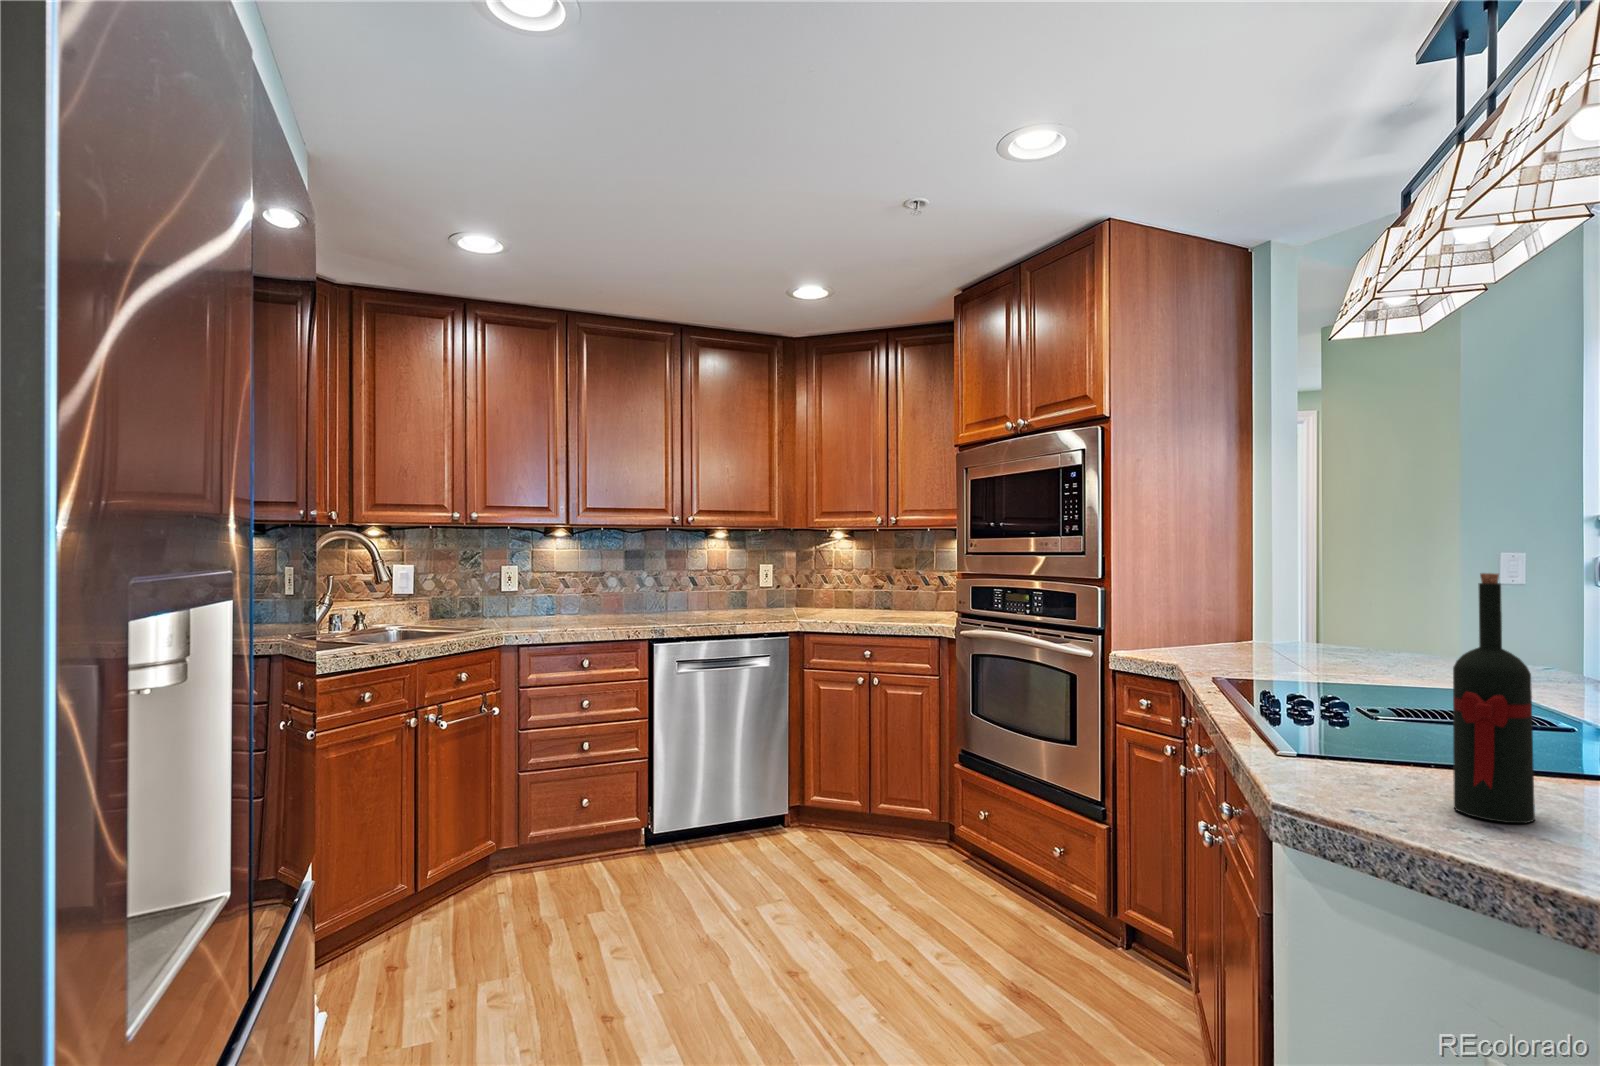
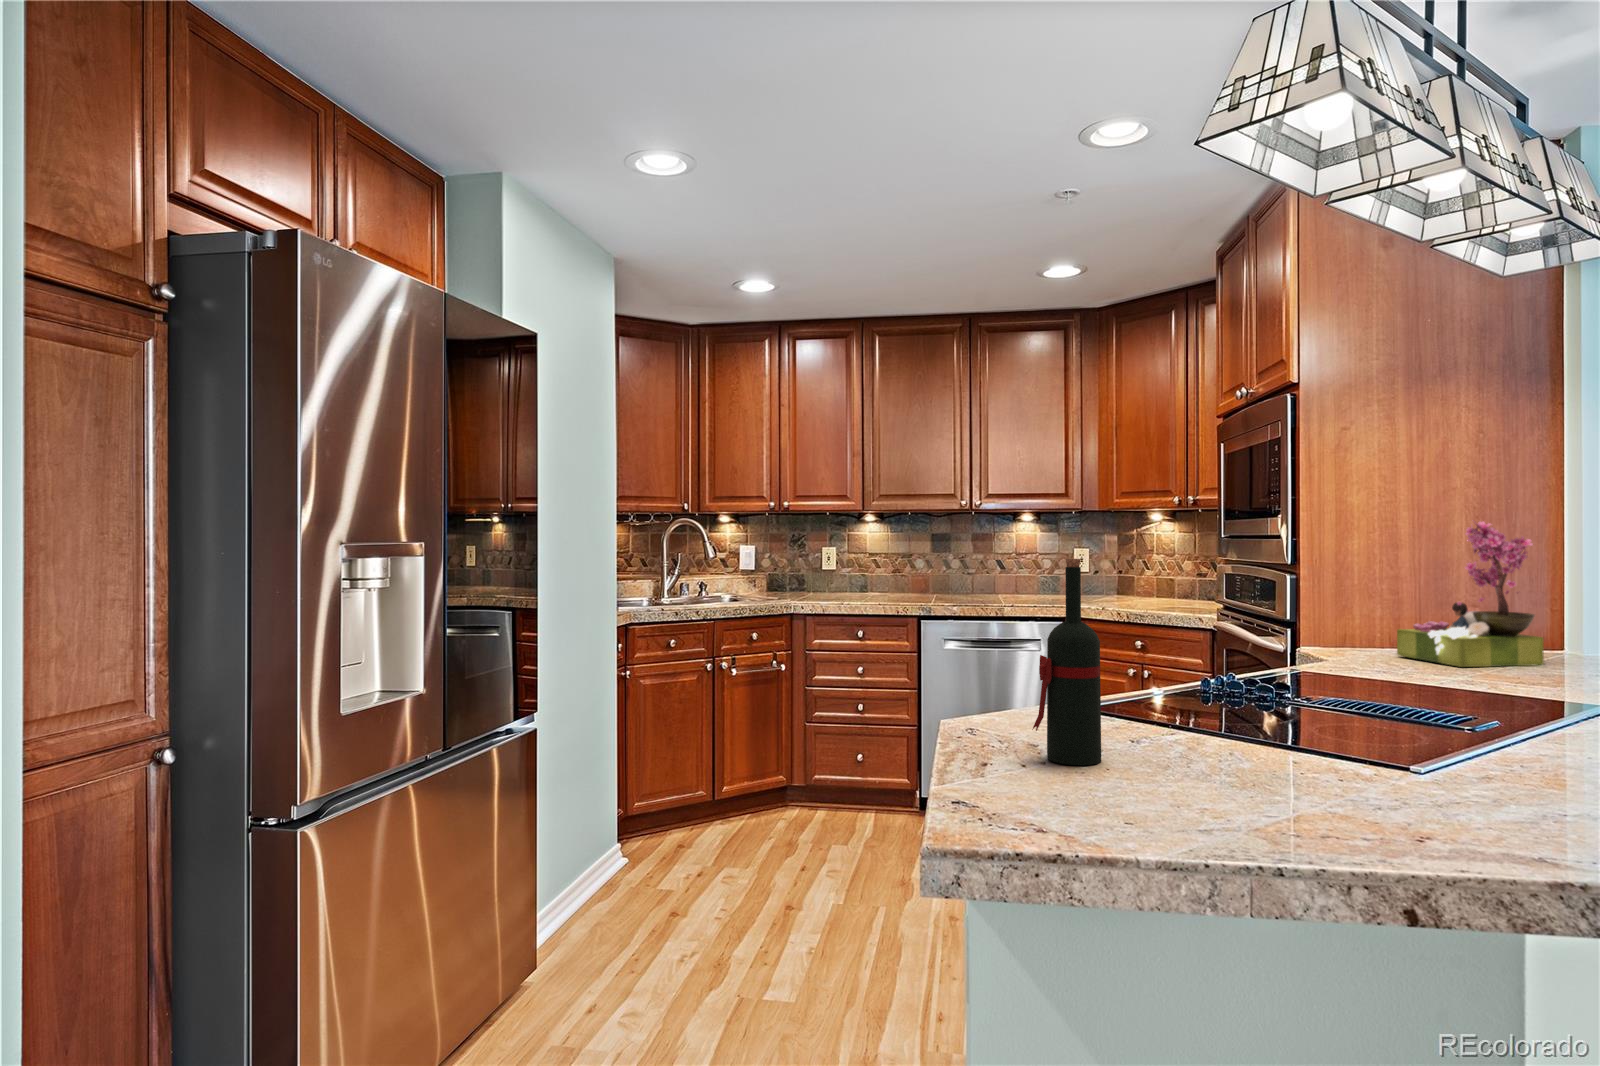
flower arrangement: none [1205,537,1308,659] -> present [1397,522,1544,667]

